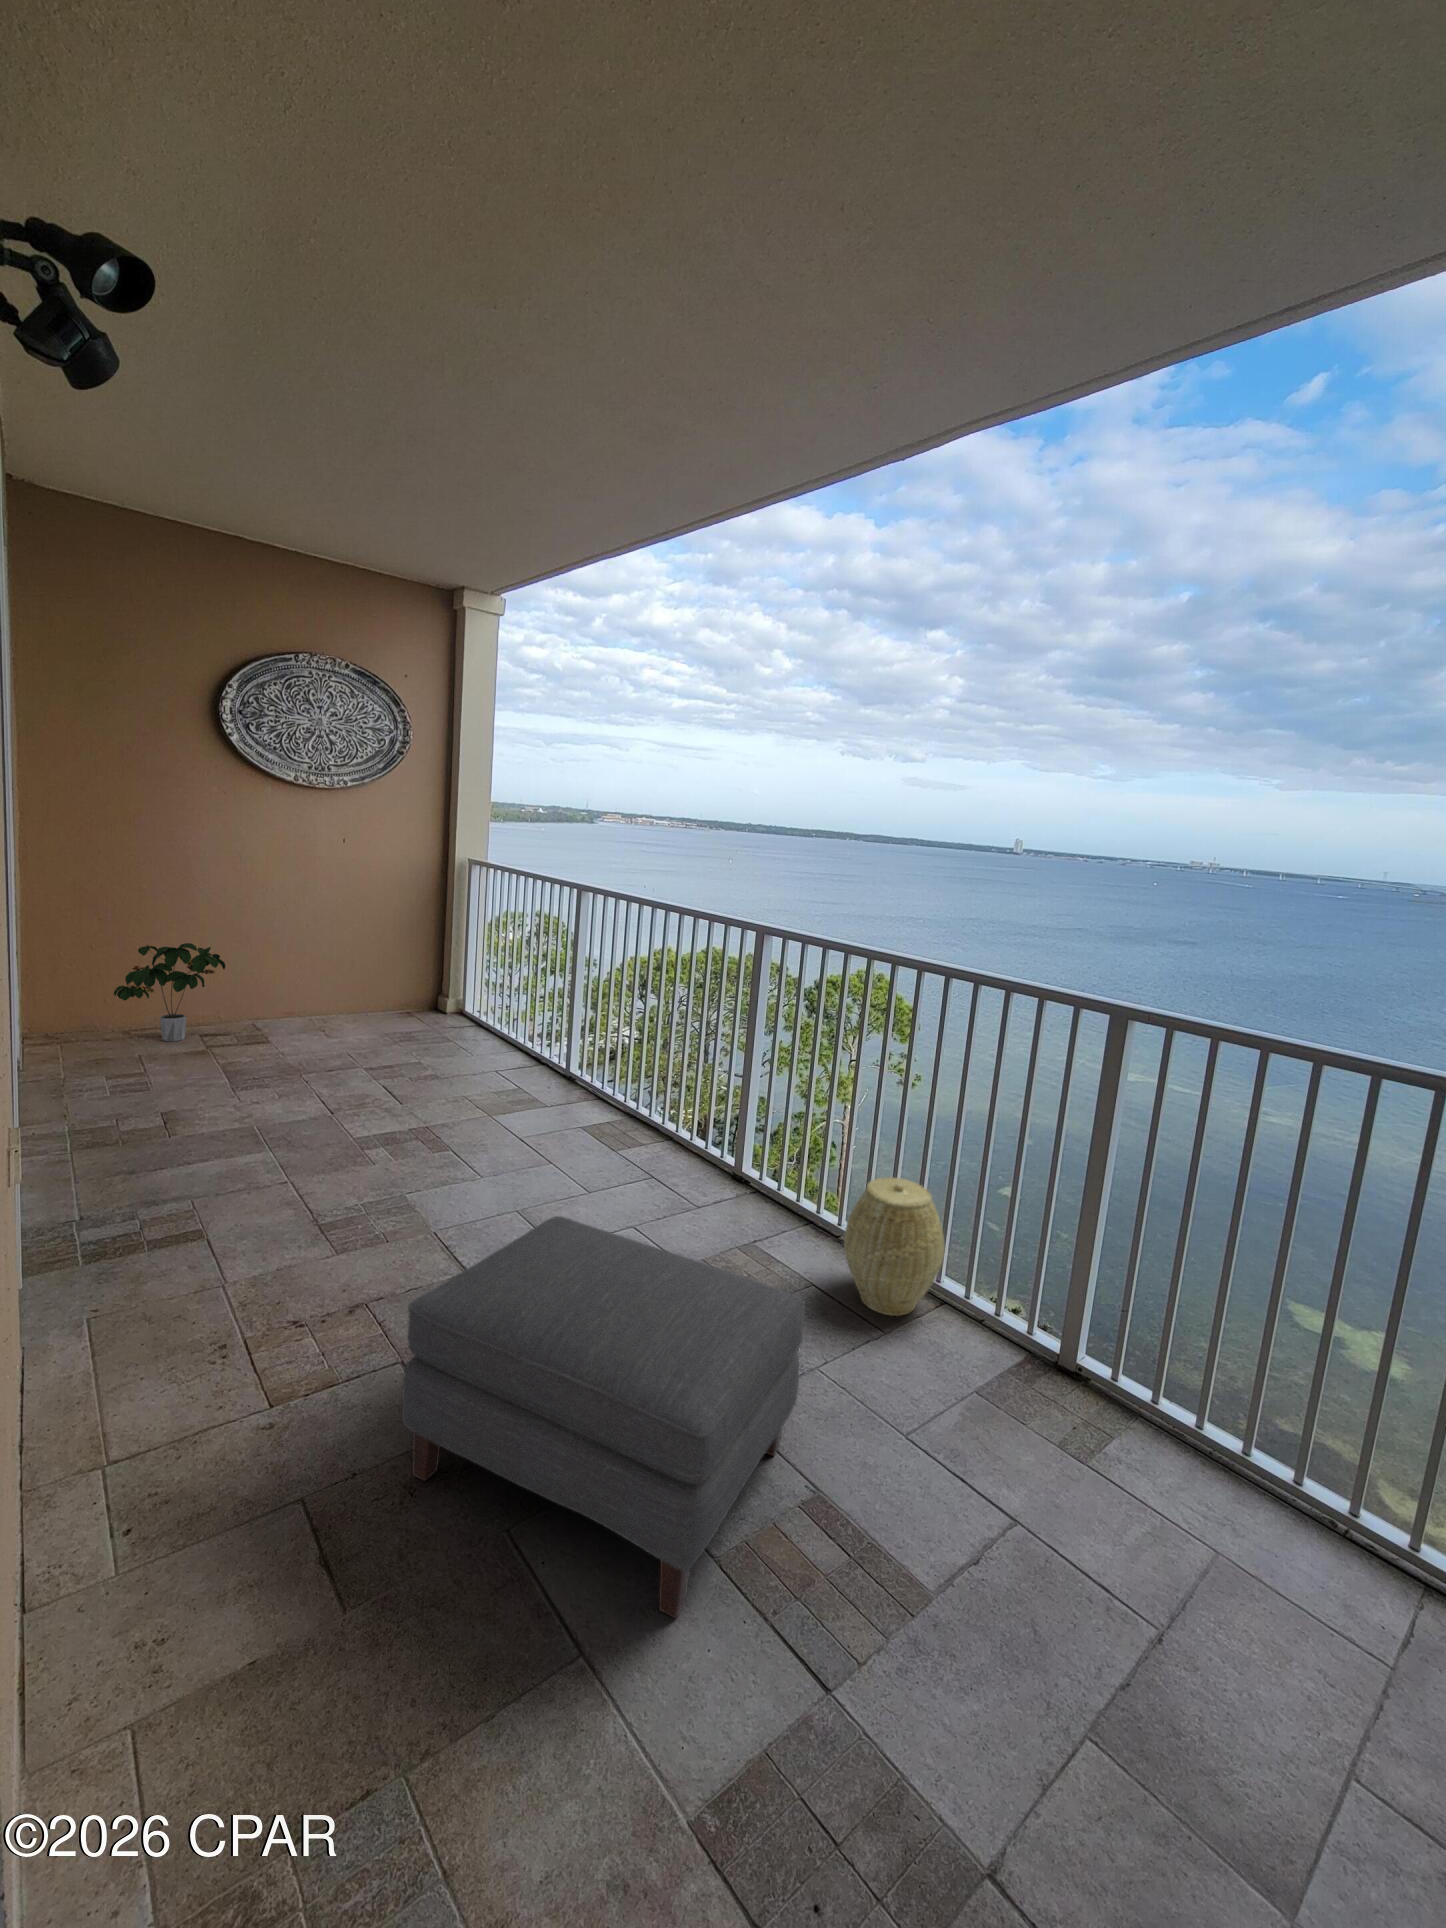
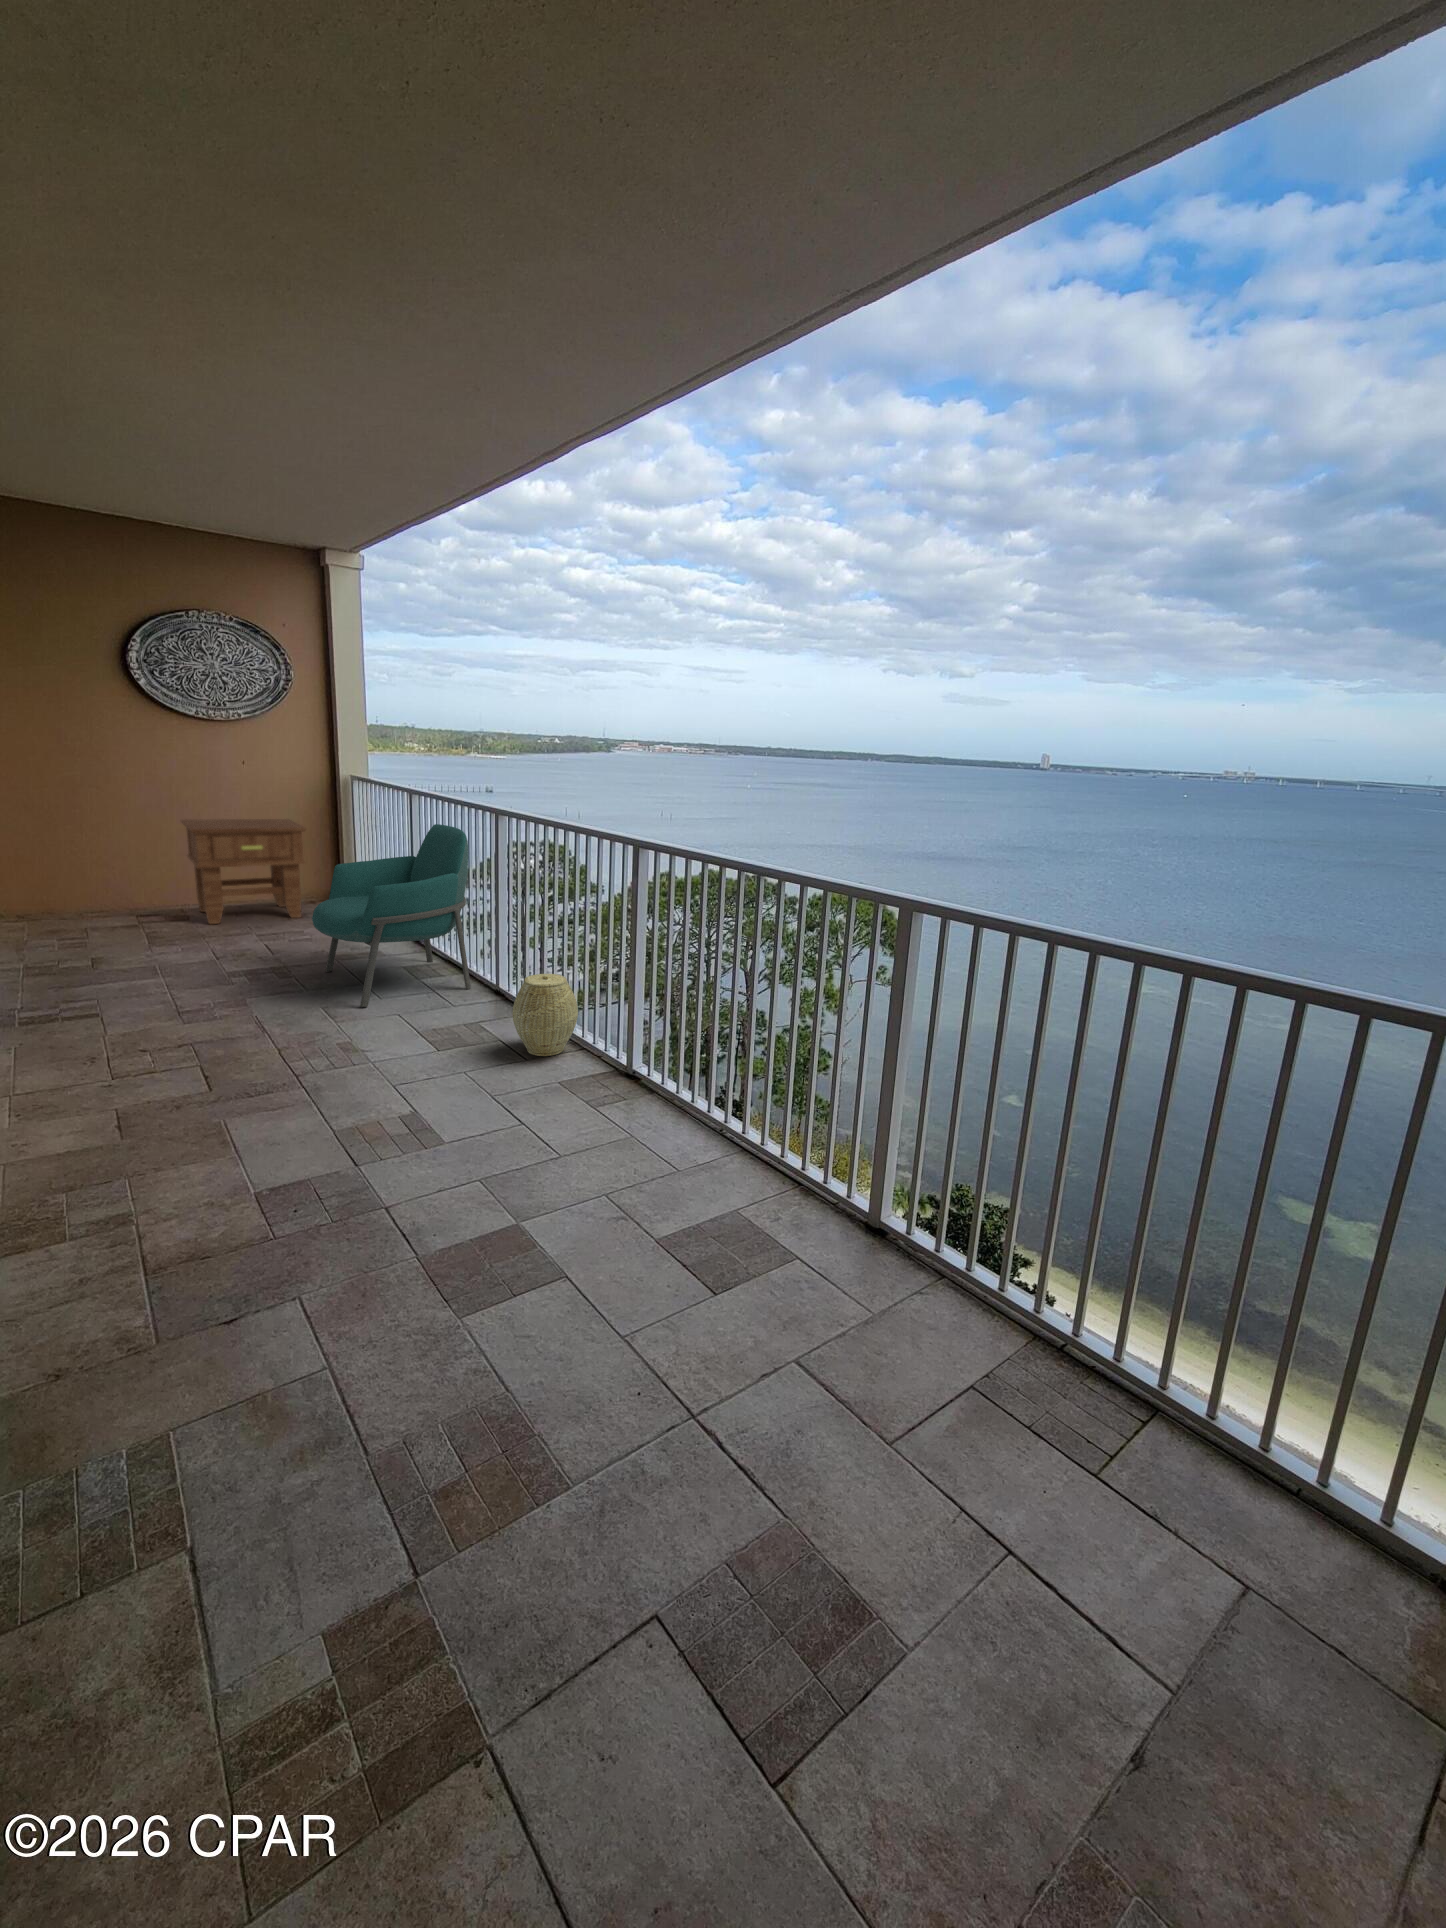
side table: none [262,911,424,1050] -> present [181,819,306,924]
armchair: none [480,932,701,1206] -> present [312,824,471,1007]
potted plant: present [114,943,226,1041] -> none [67,845,153,920]
ottoman: present [402,1216,805,1618] -> none [184,986,424,1151]

